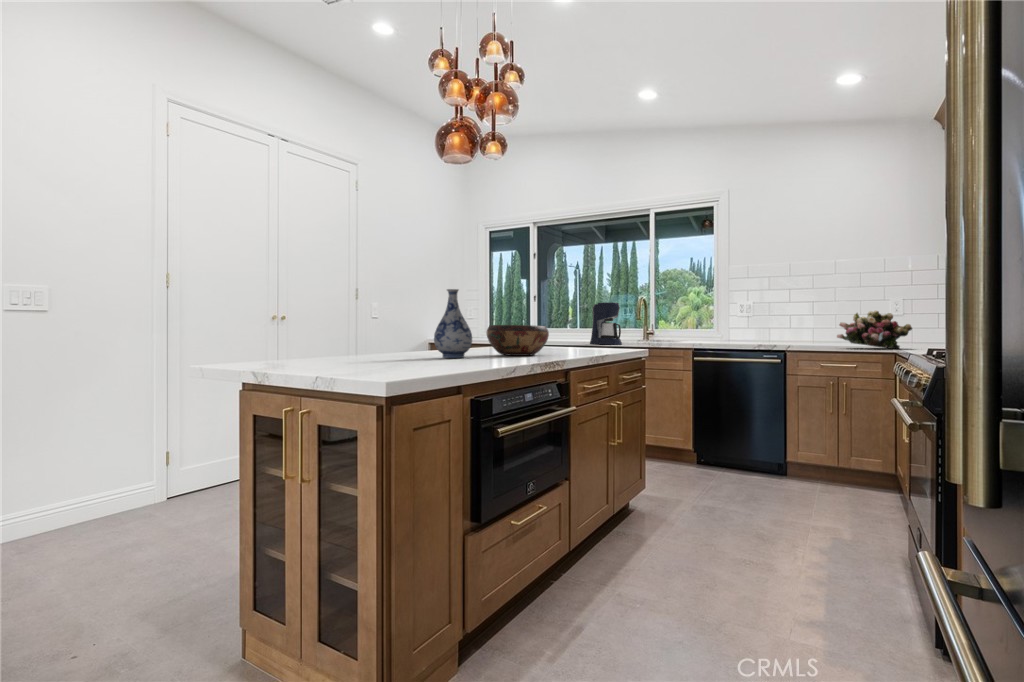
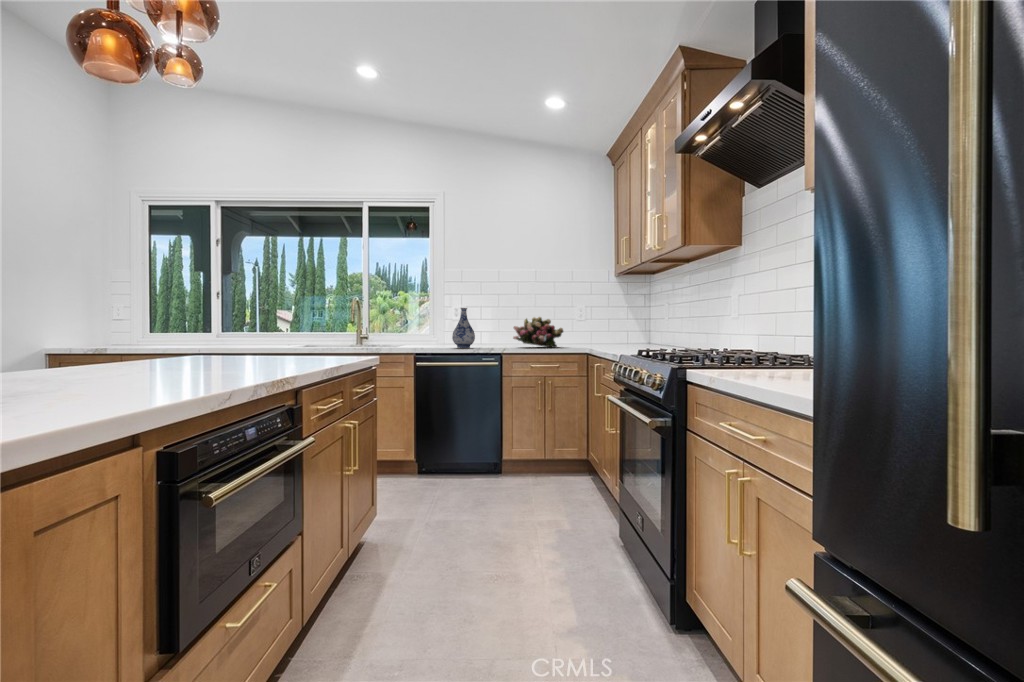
vase: present [434,289,472,358] -> present [452,308,475,348]
coffee maker: present [590,302,622,345] -> none [275,303,311,347]
decorative bowl: present [487,325,549,356] -> none [158,327,255,368]

